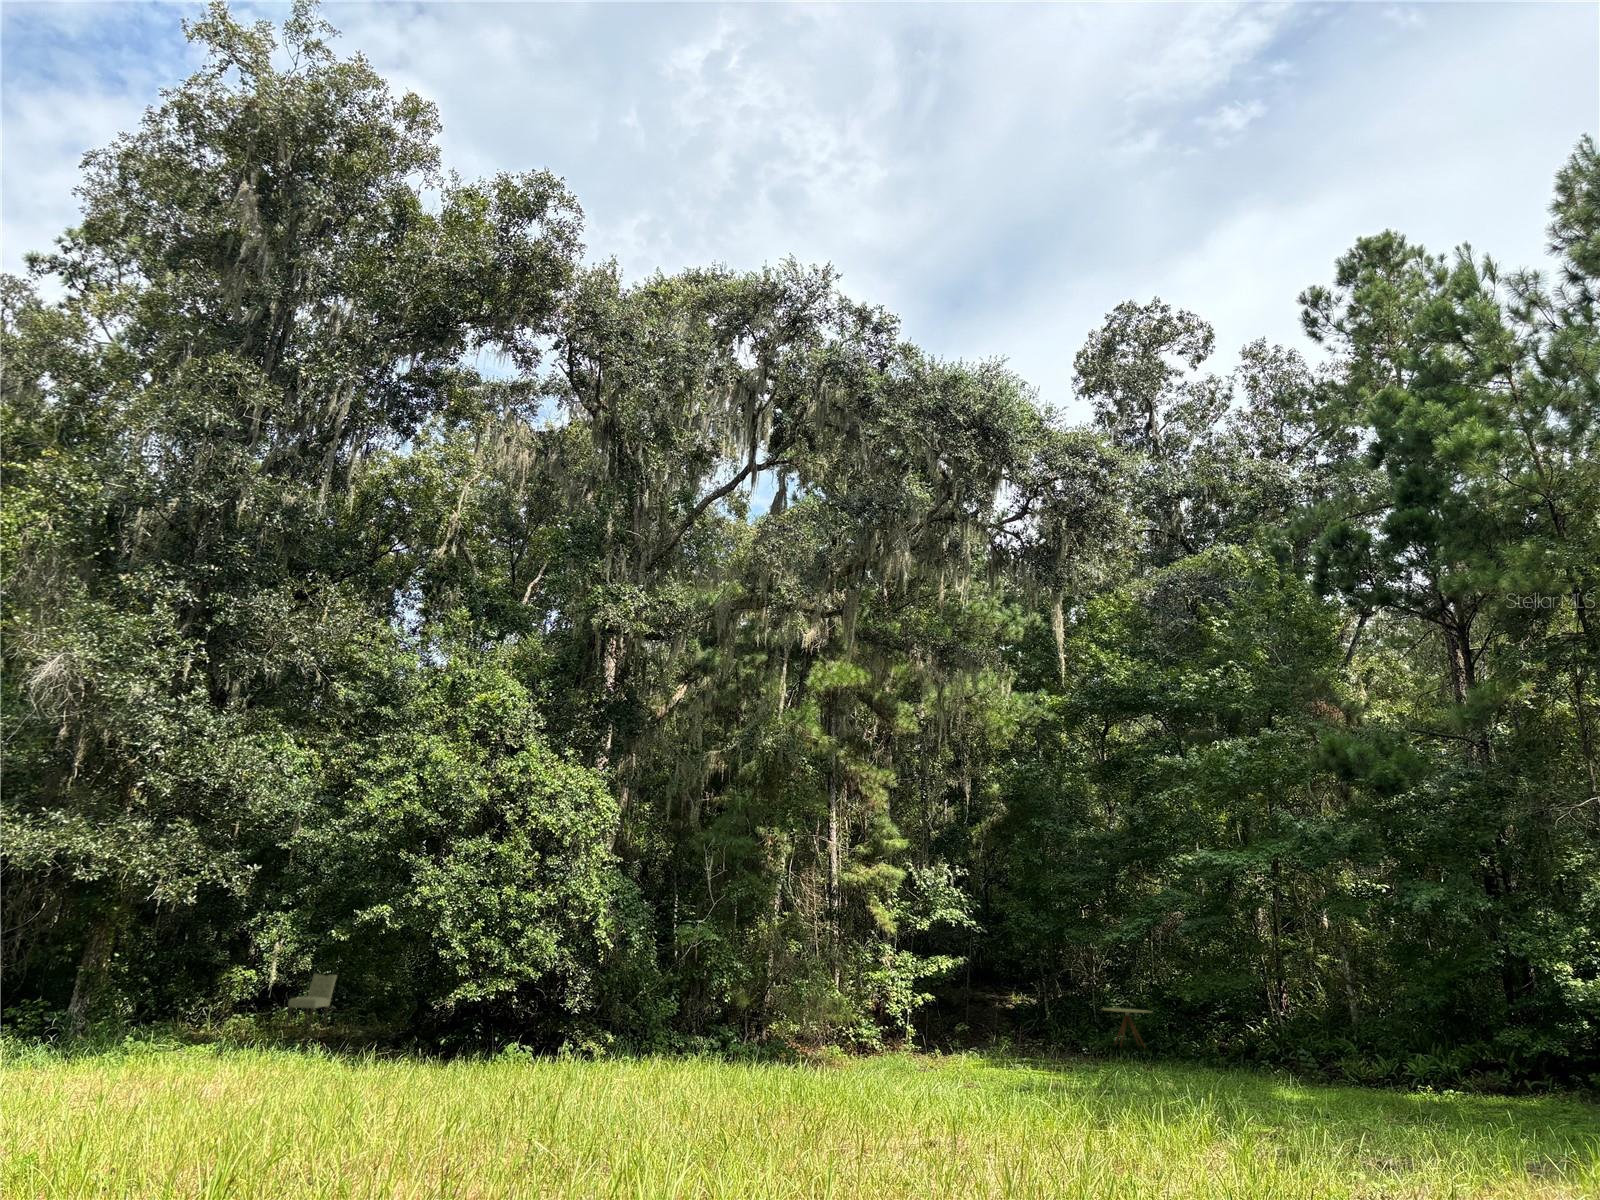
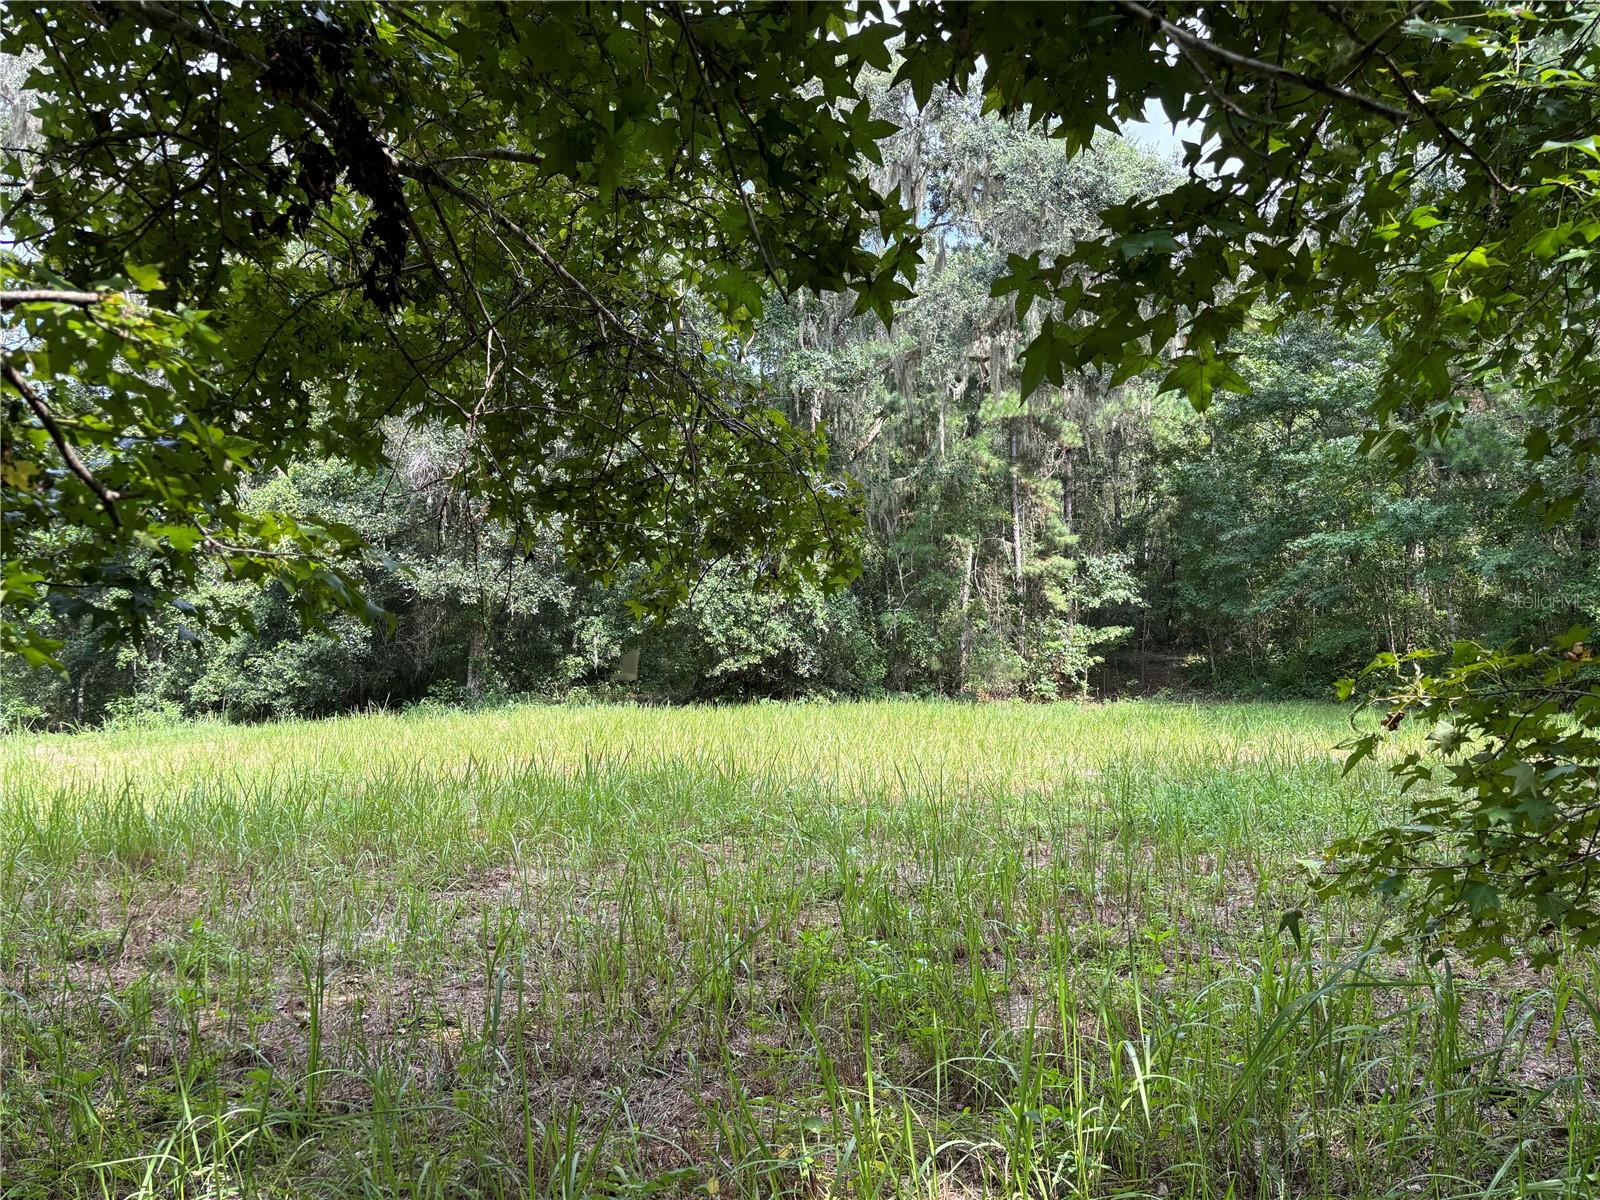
round table: present [1103,1008,1152,1047] -> none [1253,665,1301,695]

